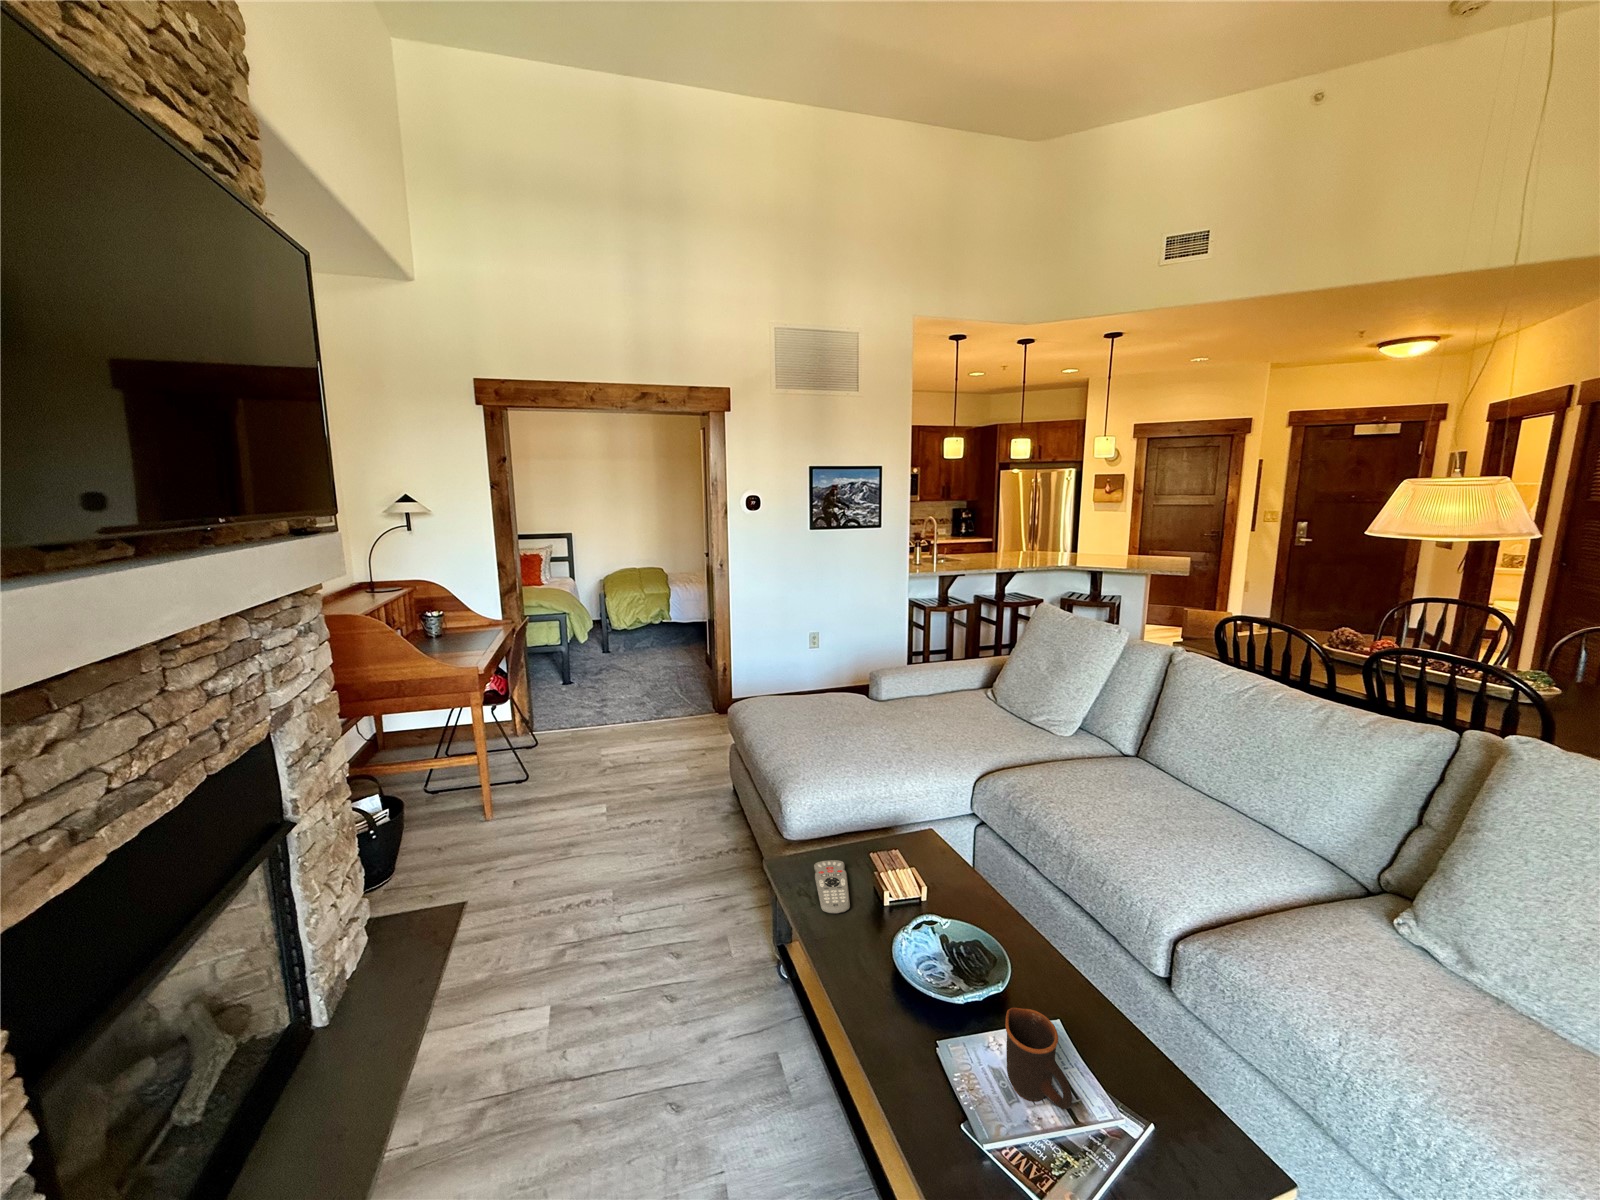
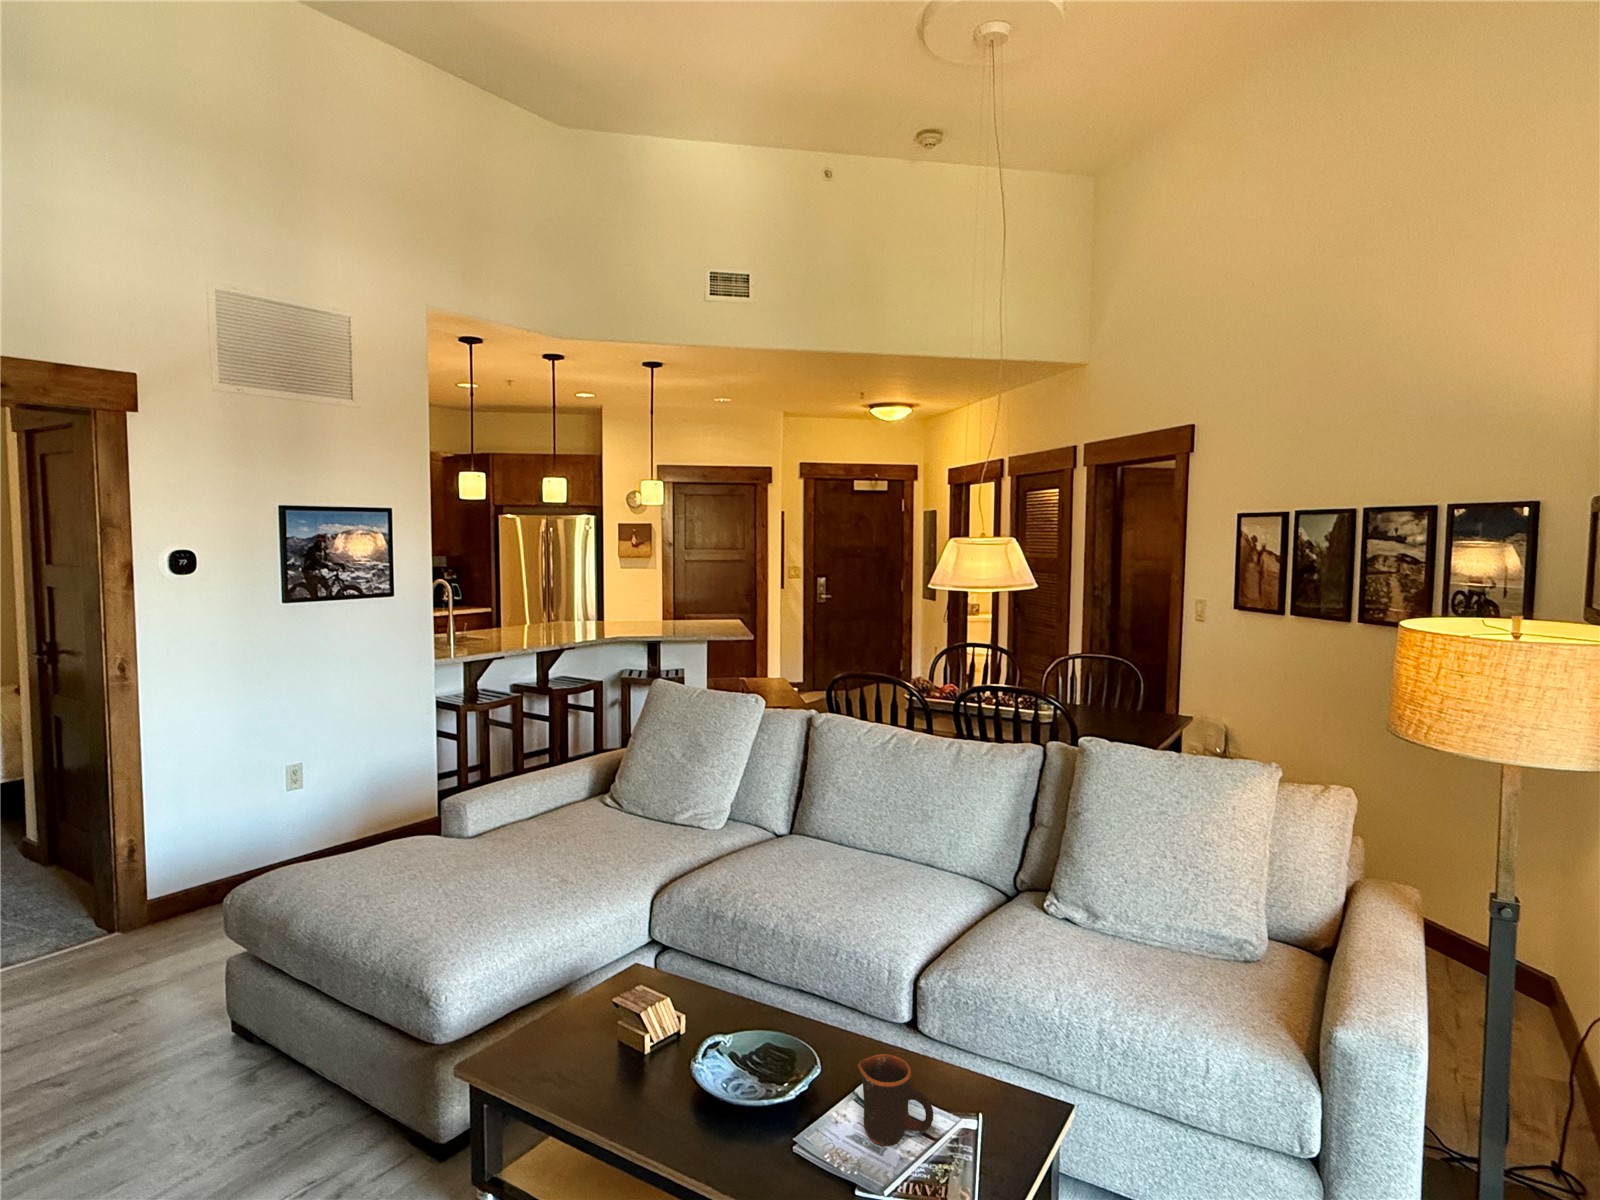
remote control: present [814,860,850,914] -> none [527,1028,606,1089]

